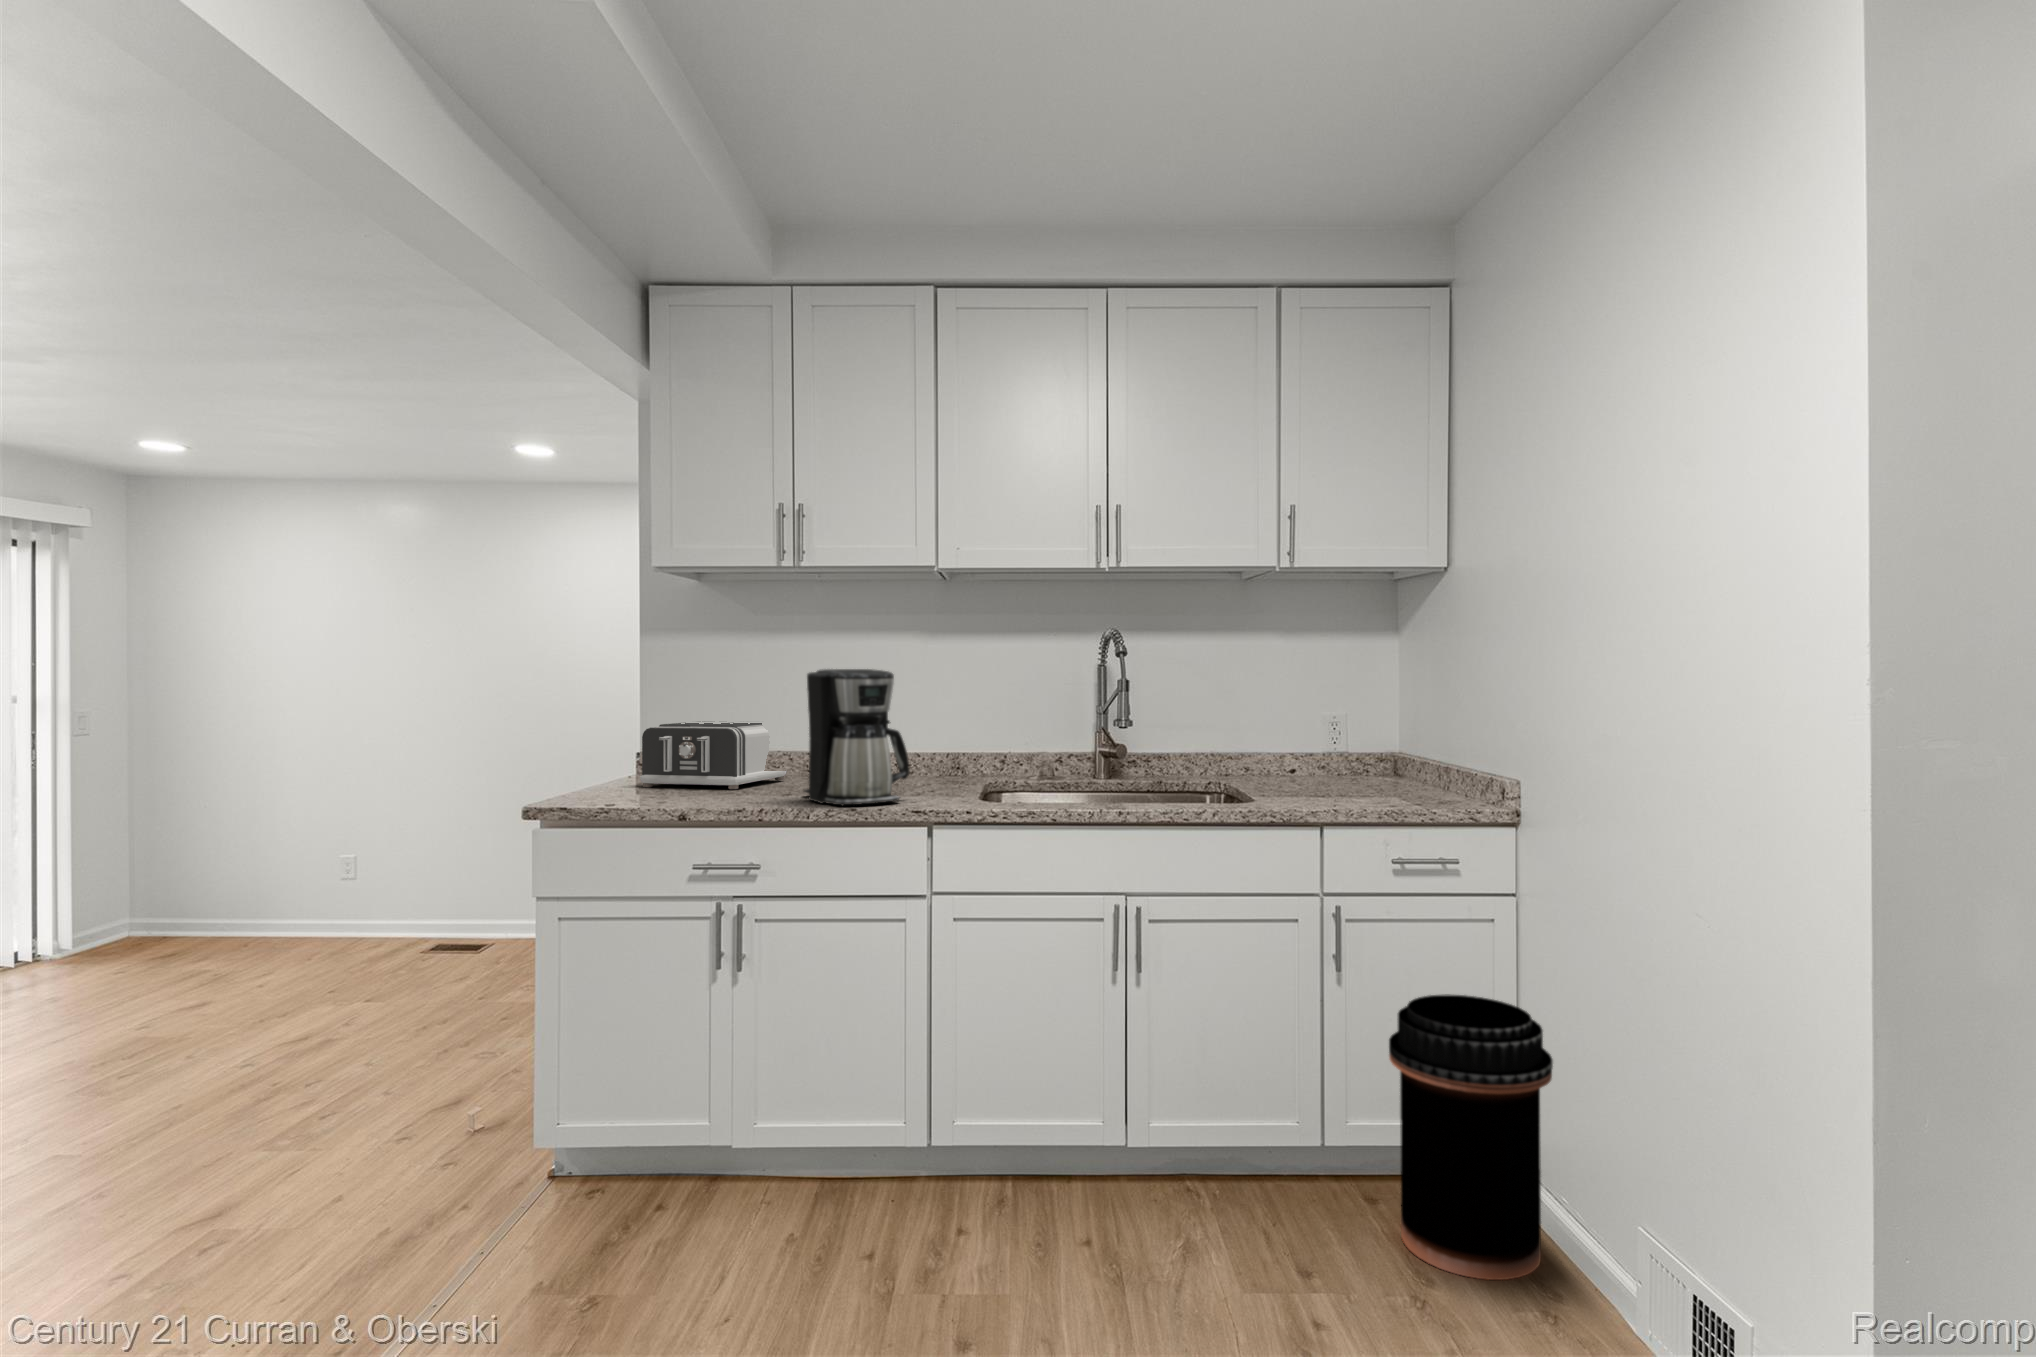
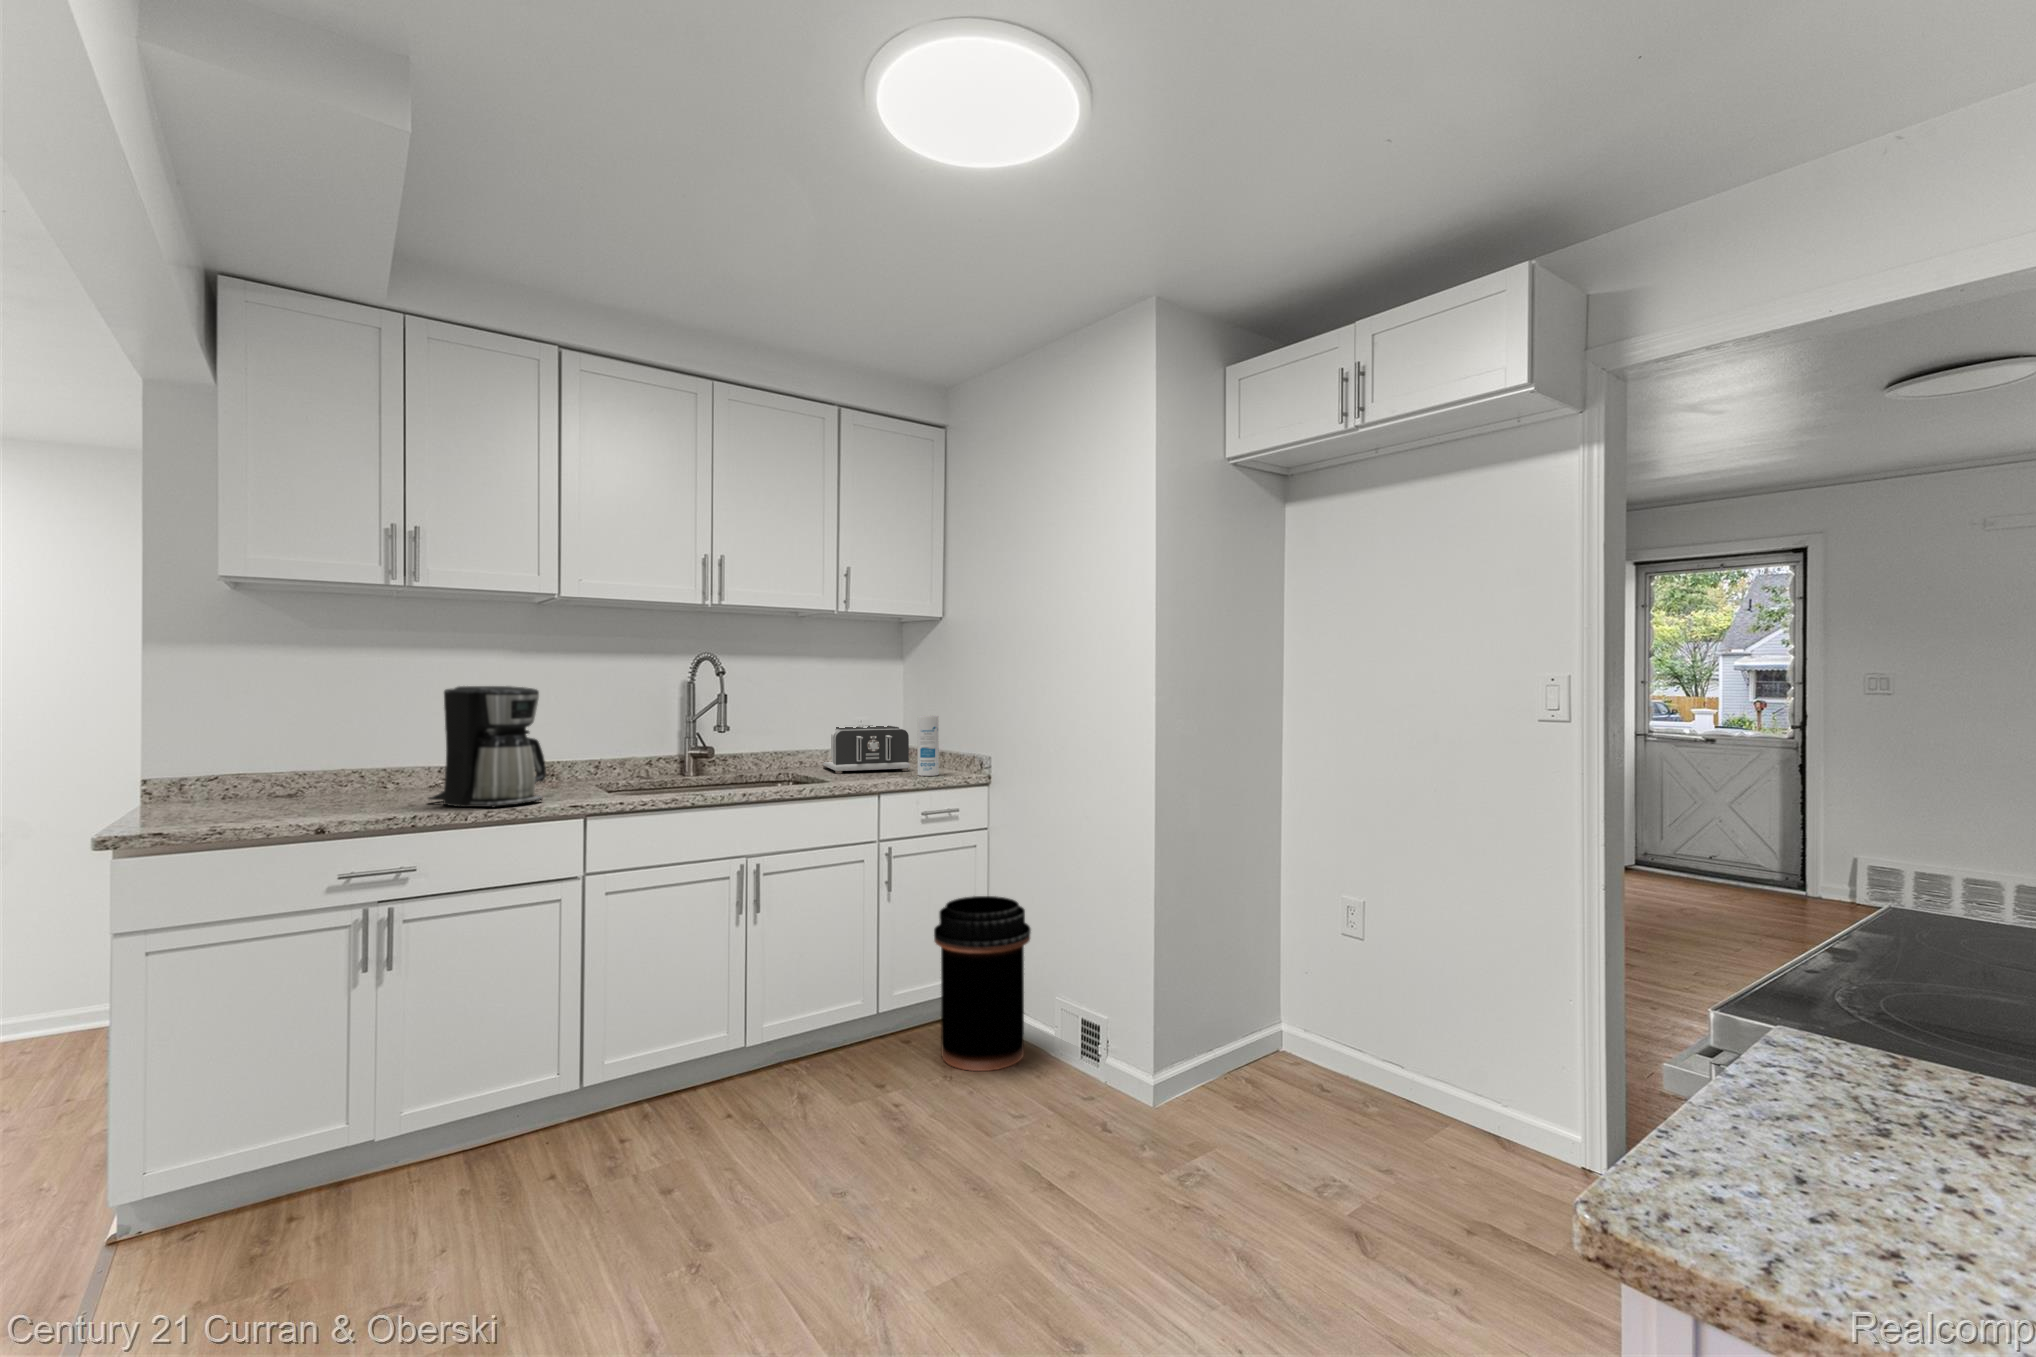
canister: none [1402,713,1436,803] -> present [917,715,939,776]
toaster: present [640,723,786,789] -> present [822,725,910,774]

